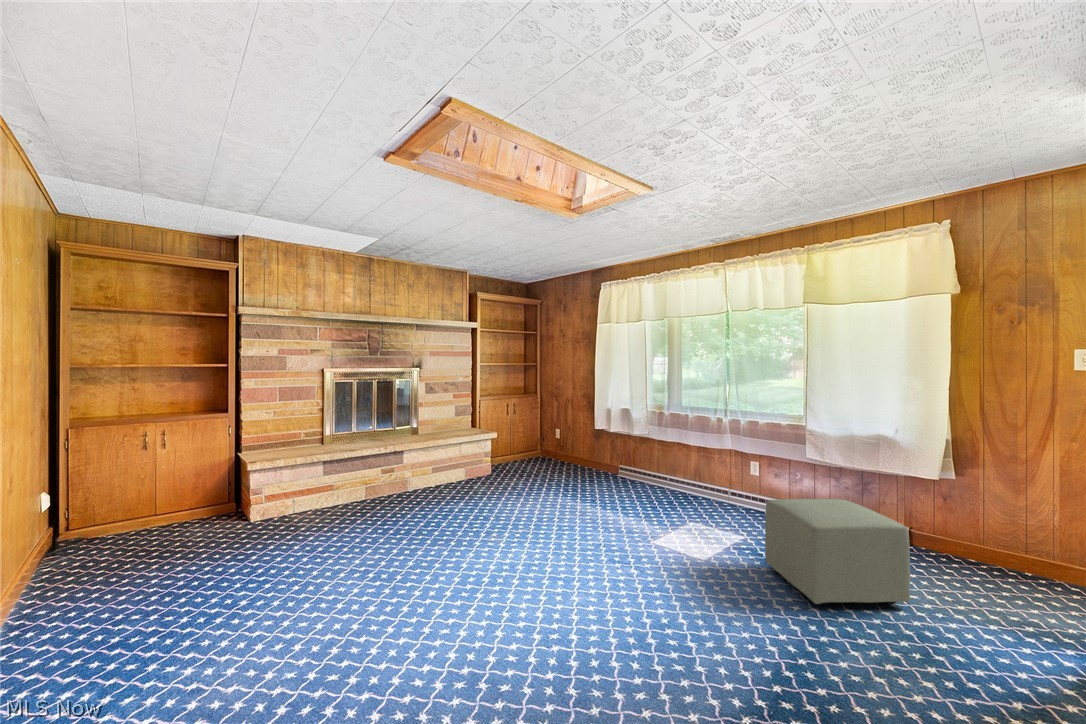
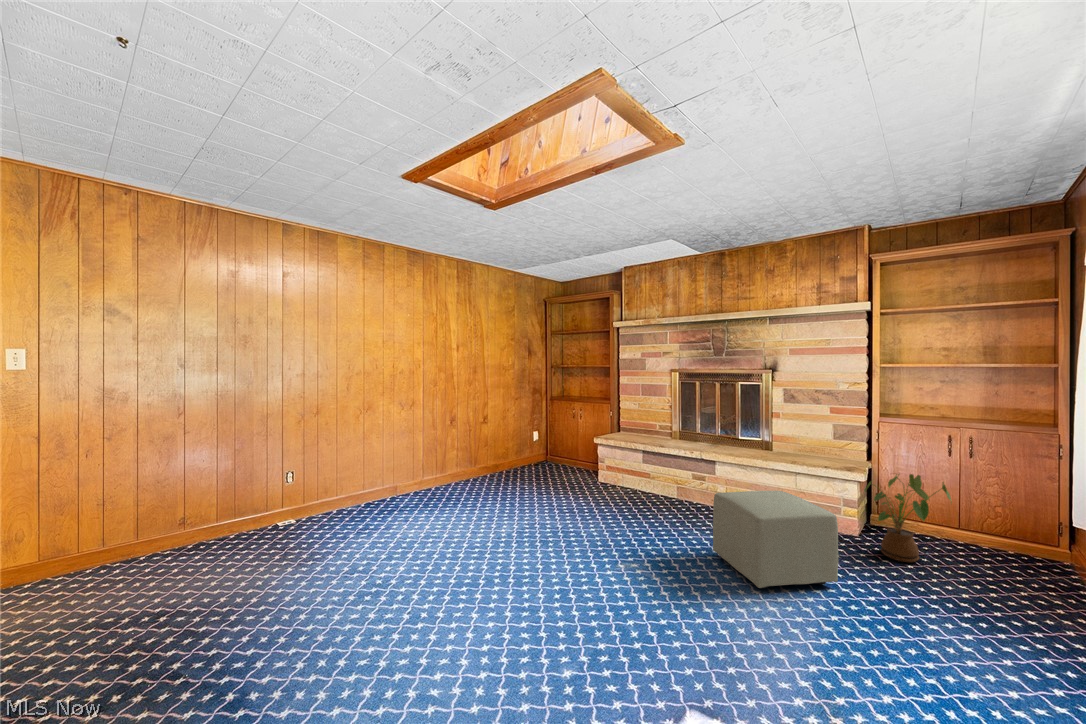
house plant: none [945,484,1055,586] -> present [864,474,952,562]

